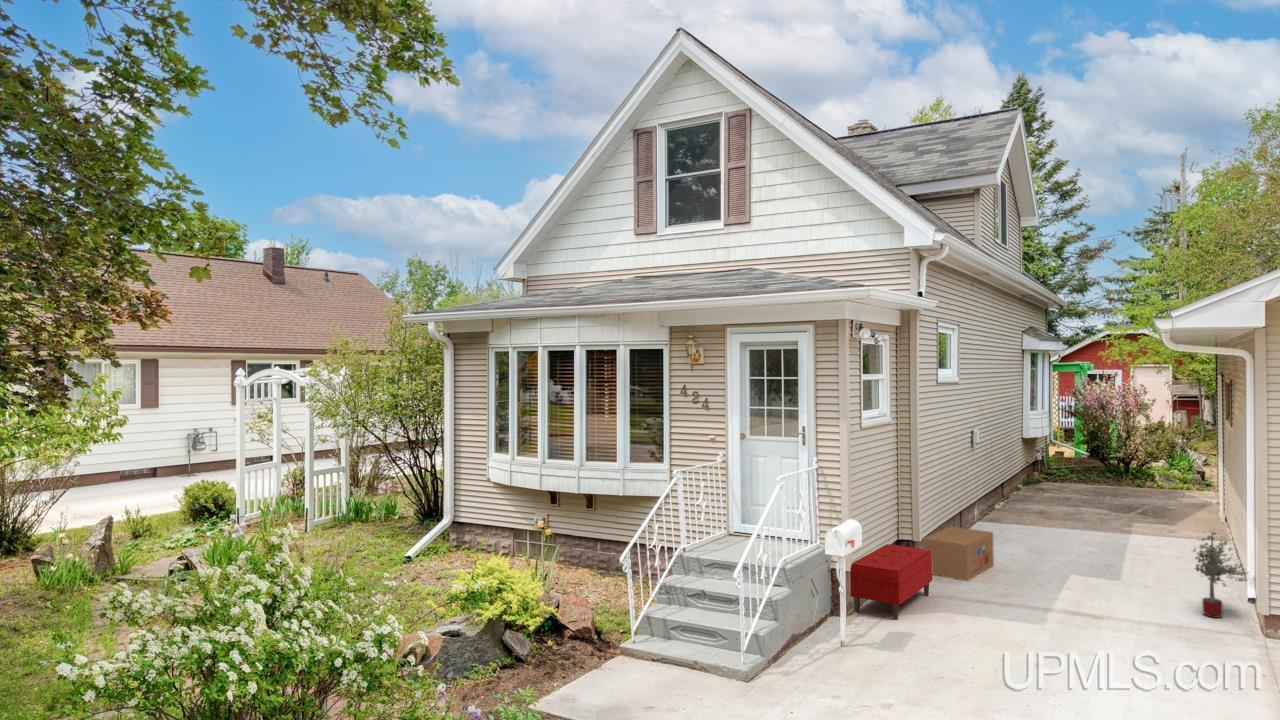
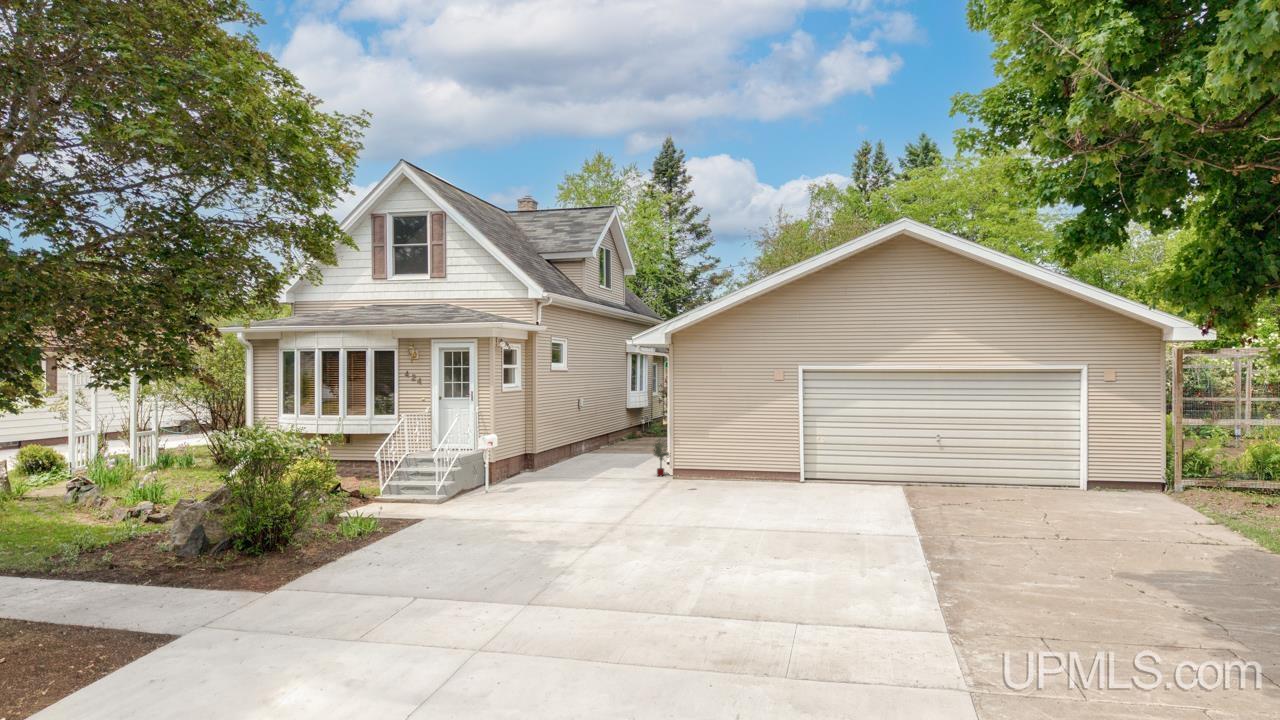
cardboard box: present [923,527,994,581] -> none [540,449,578,473]
bench: present [850,544,932,620] -> none [495,454,539,486]

